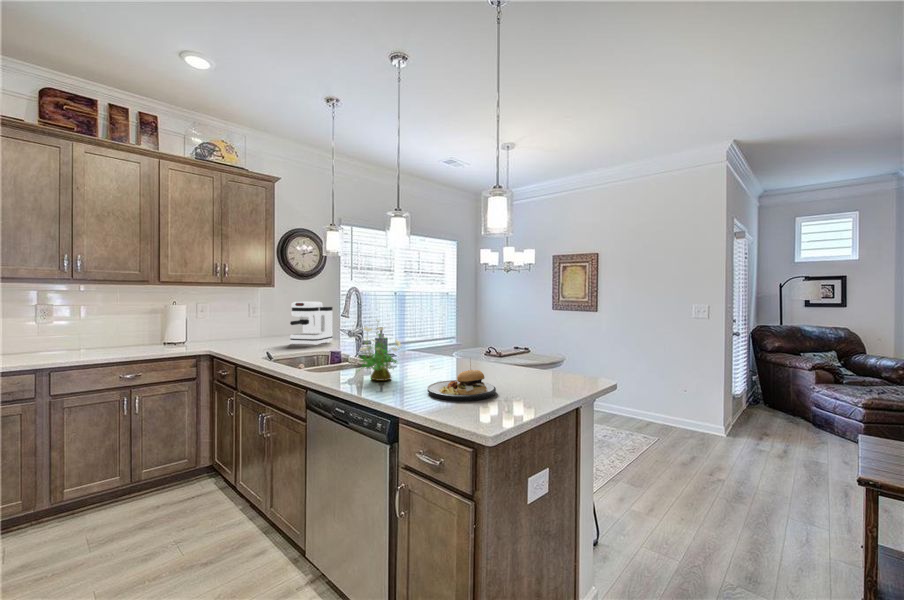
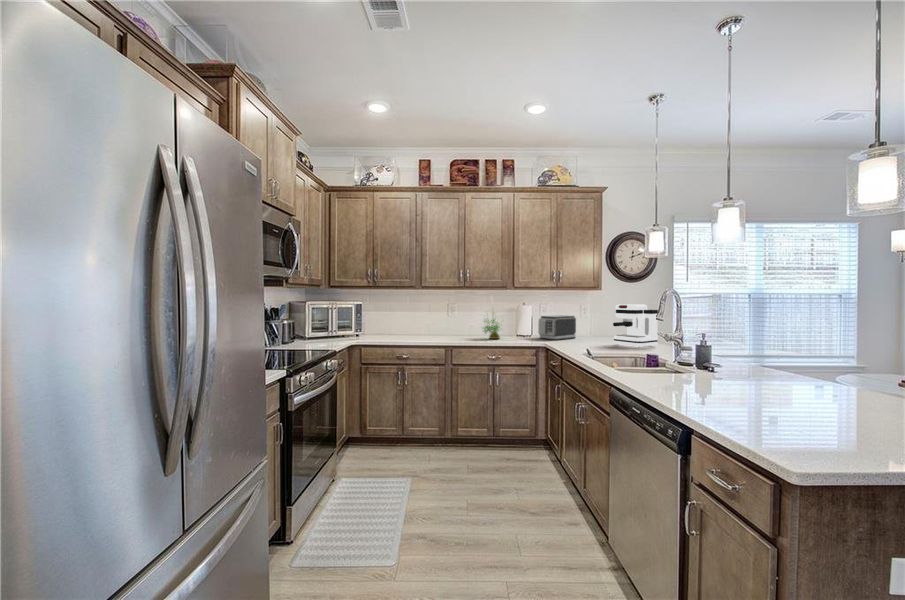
toaster: none [197,316,245,345] -> present [538,315,576,340]
potted plant: present [360,327,401,381] -> present [484,312,500,339]
plate: present [427,370,496,401] -> none [737,378,847,433]

